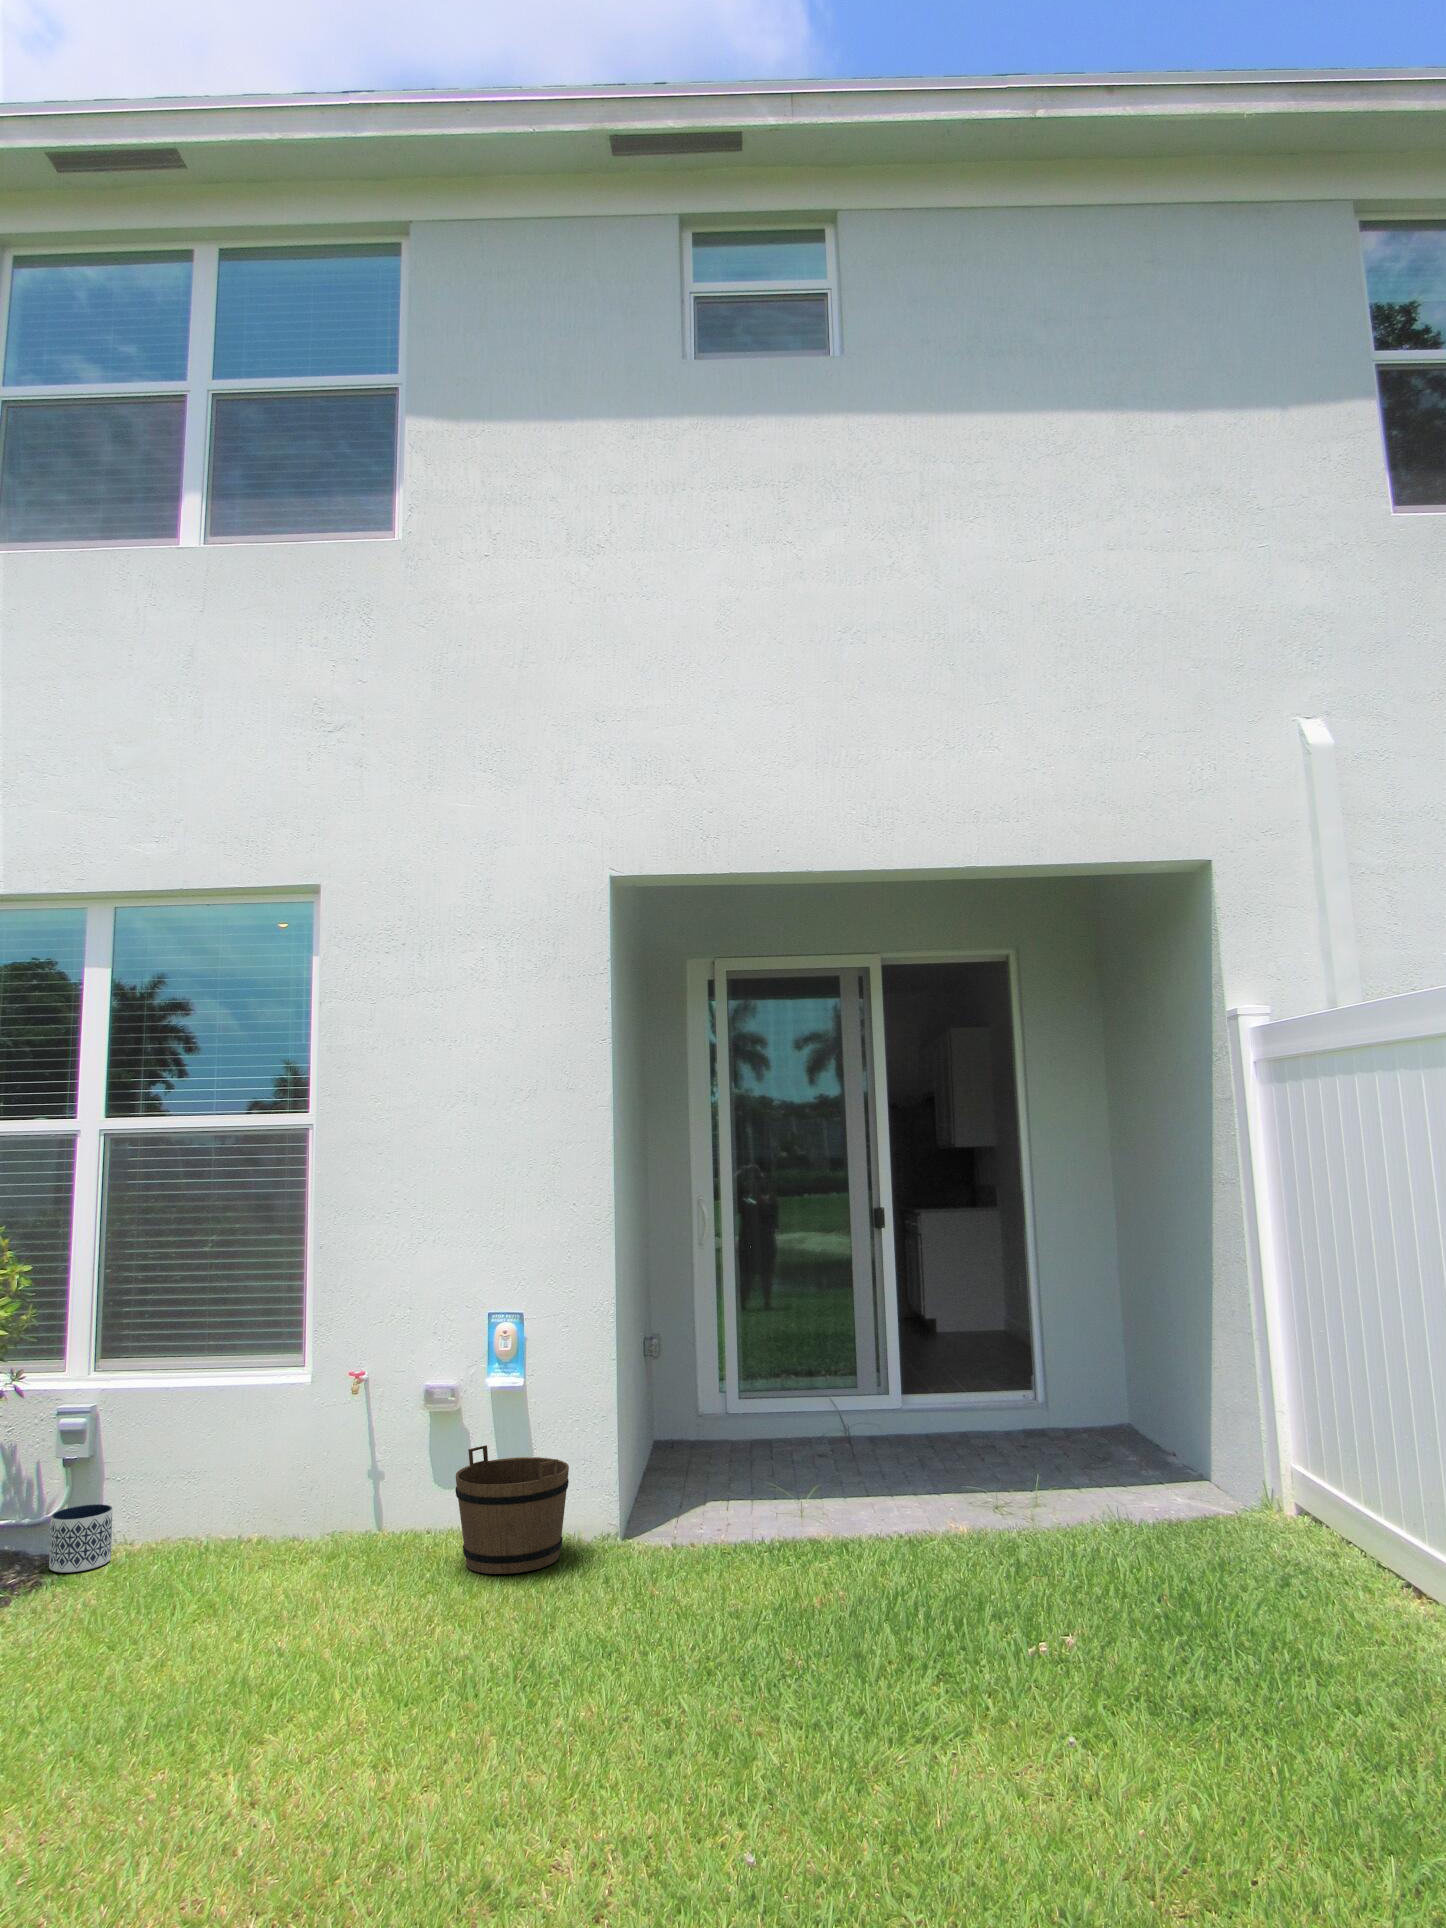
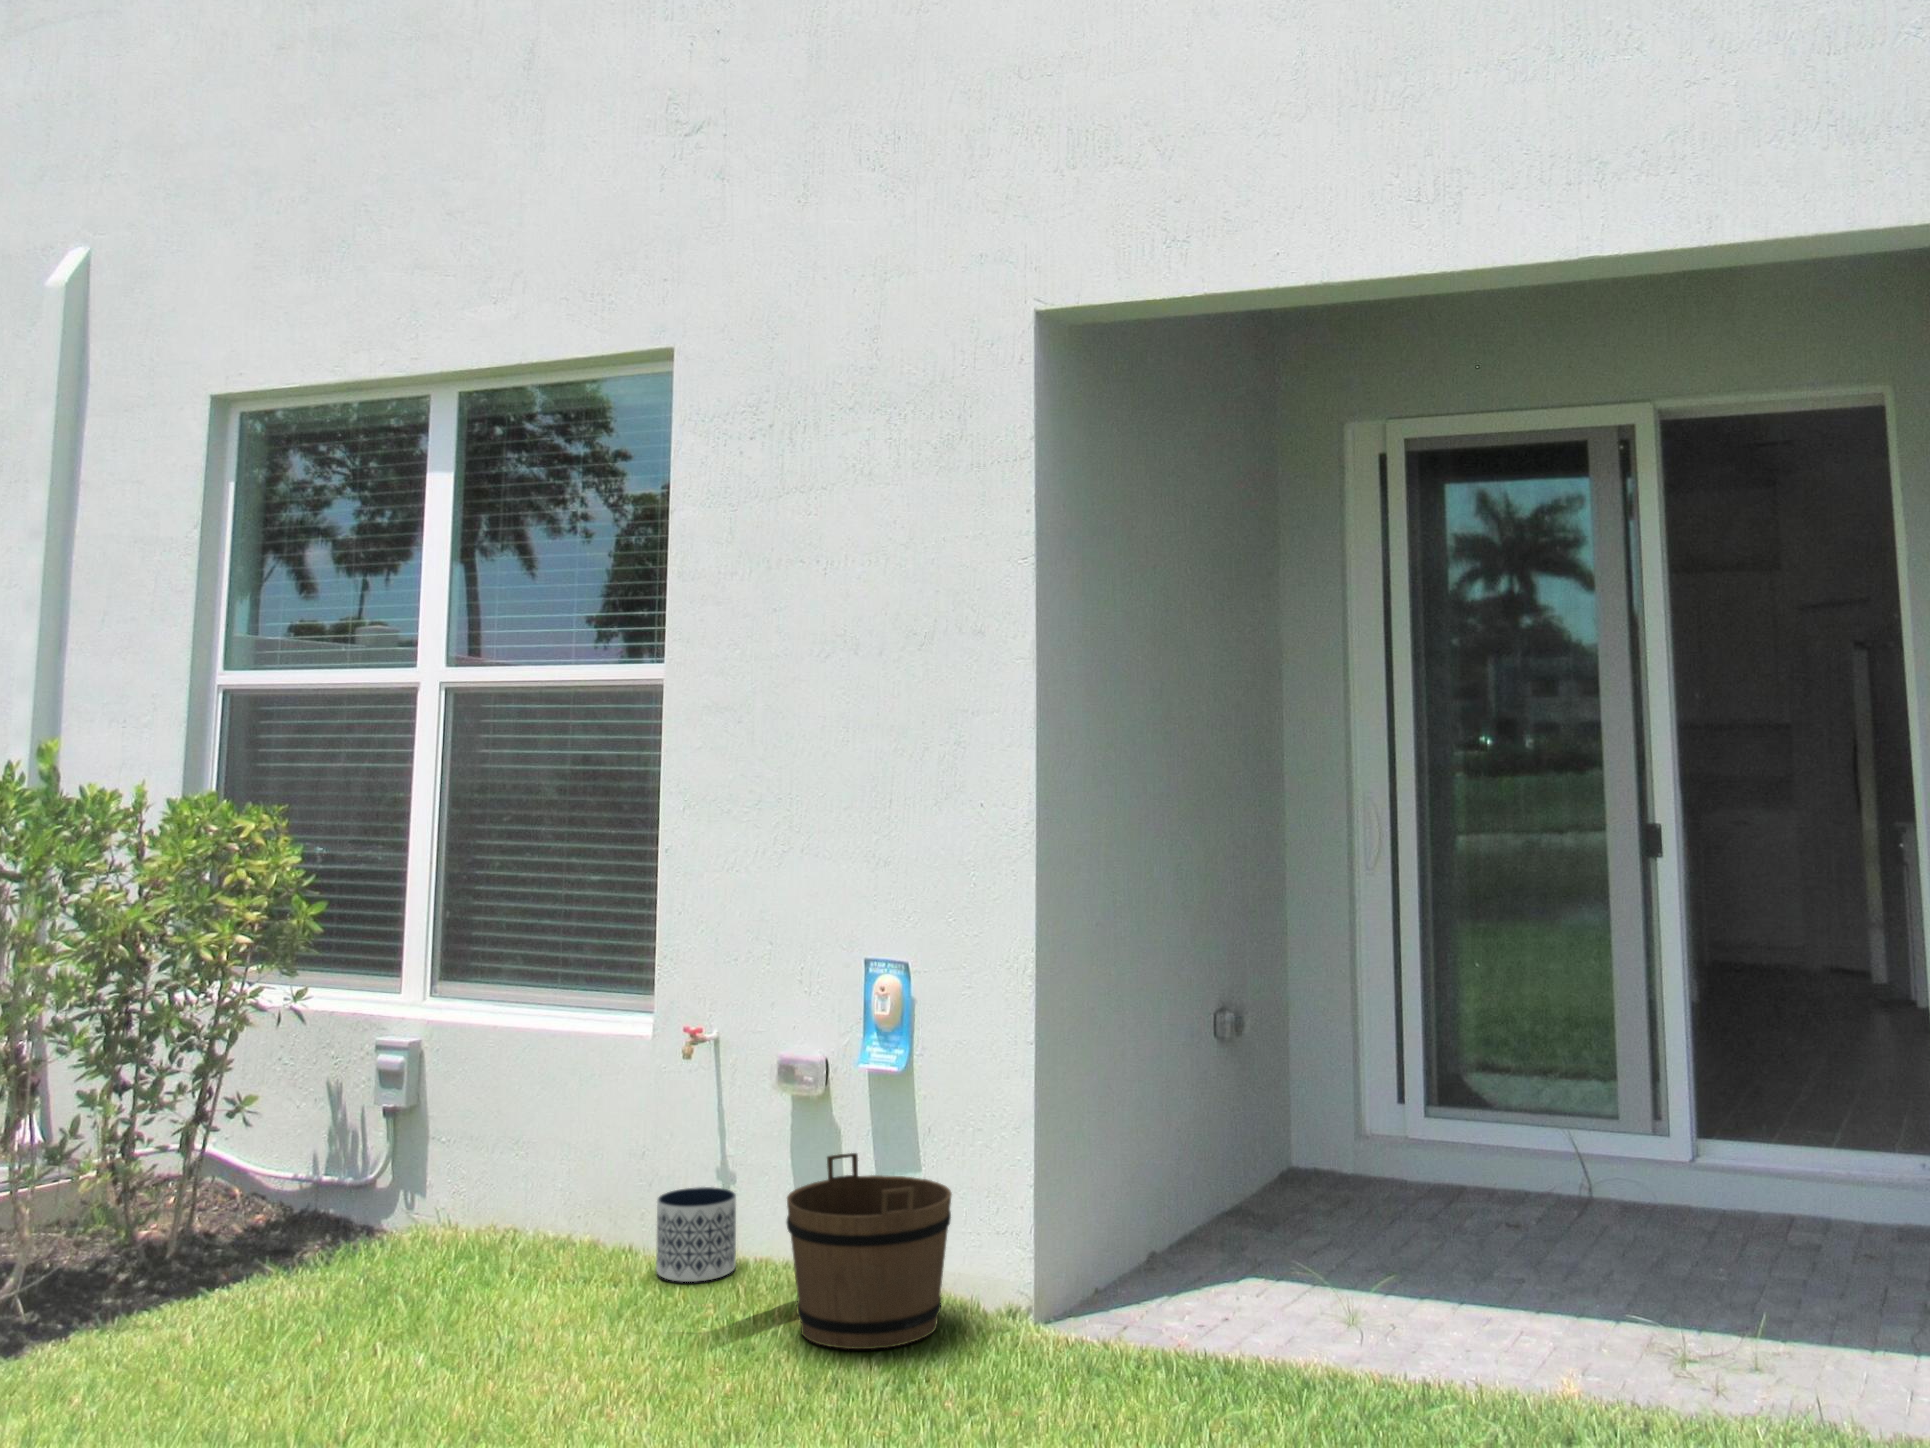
planter: present [49,1504,112,1573] -> present [656,1187,736,1282]

